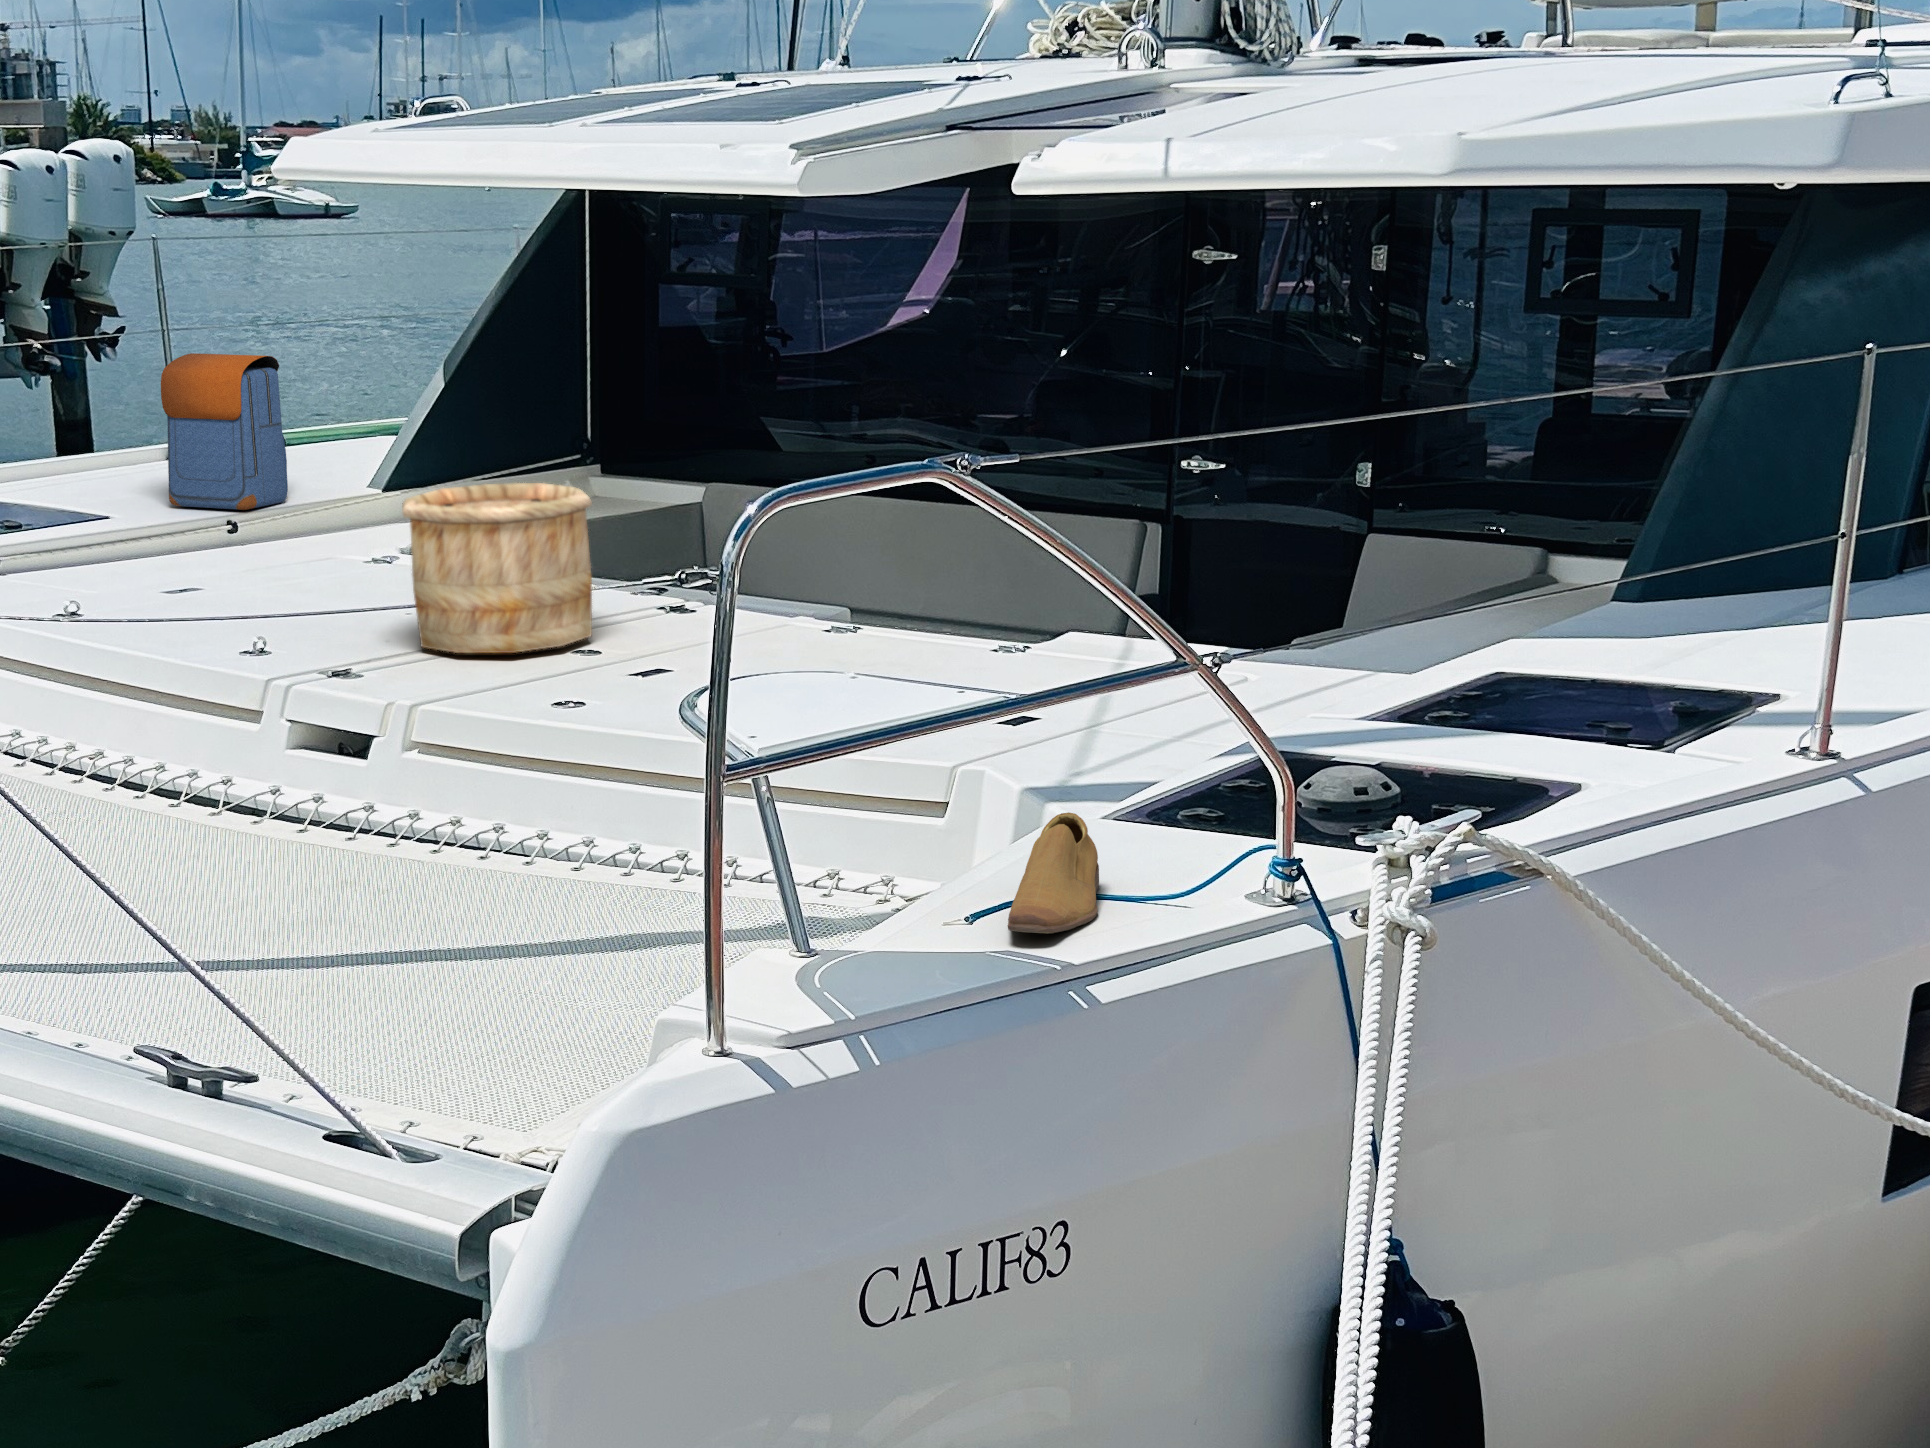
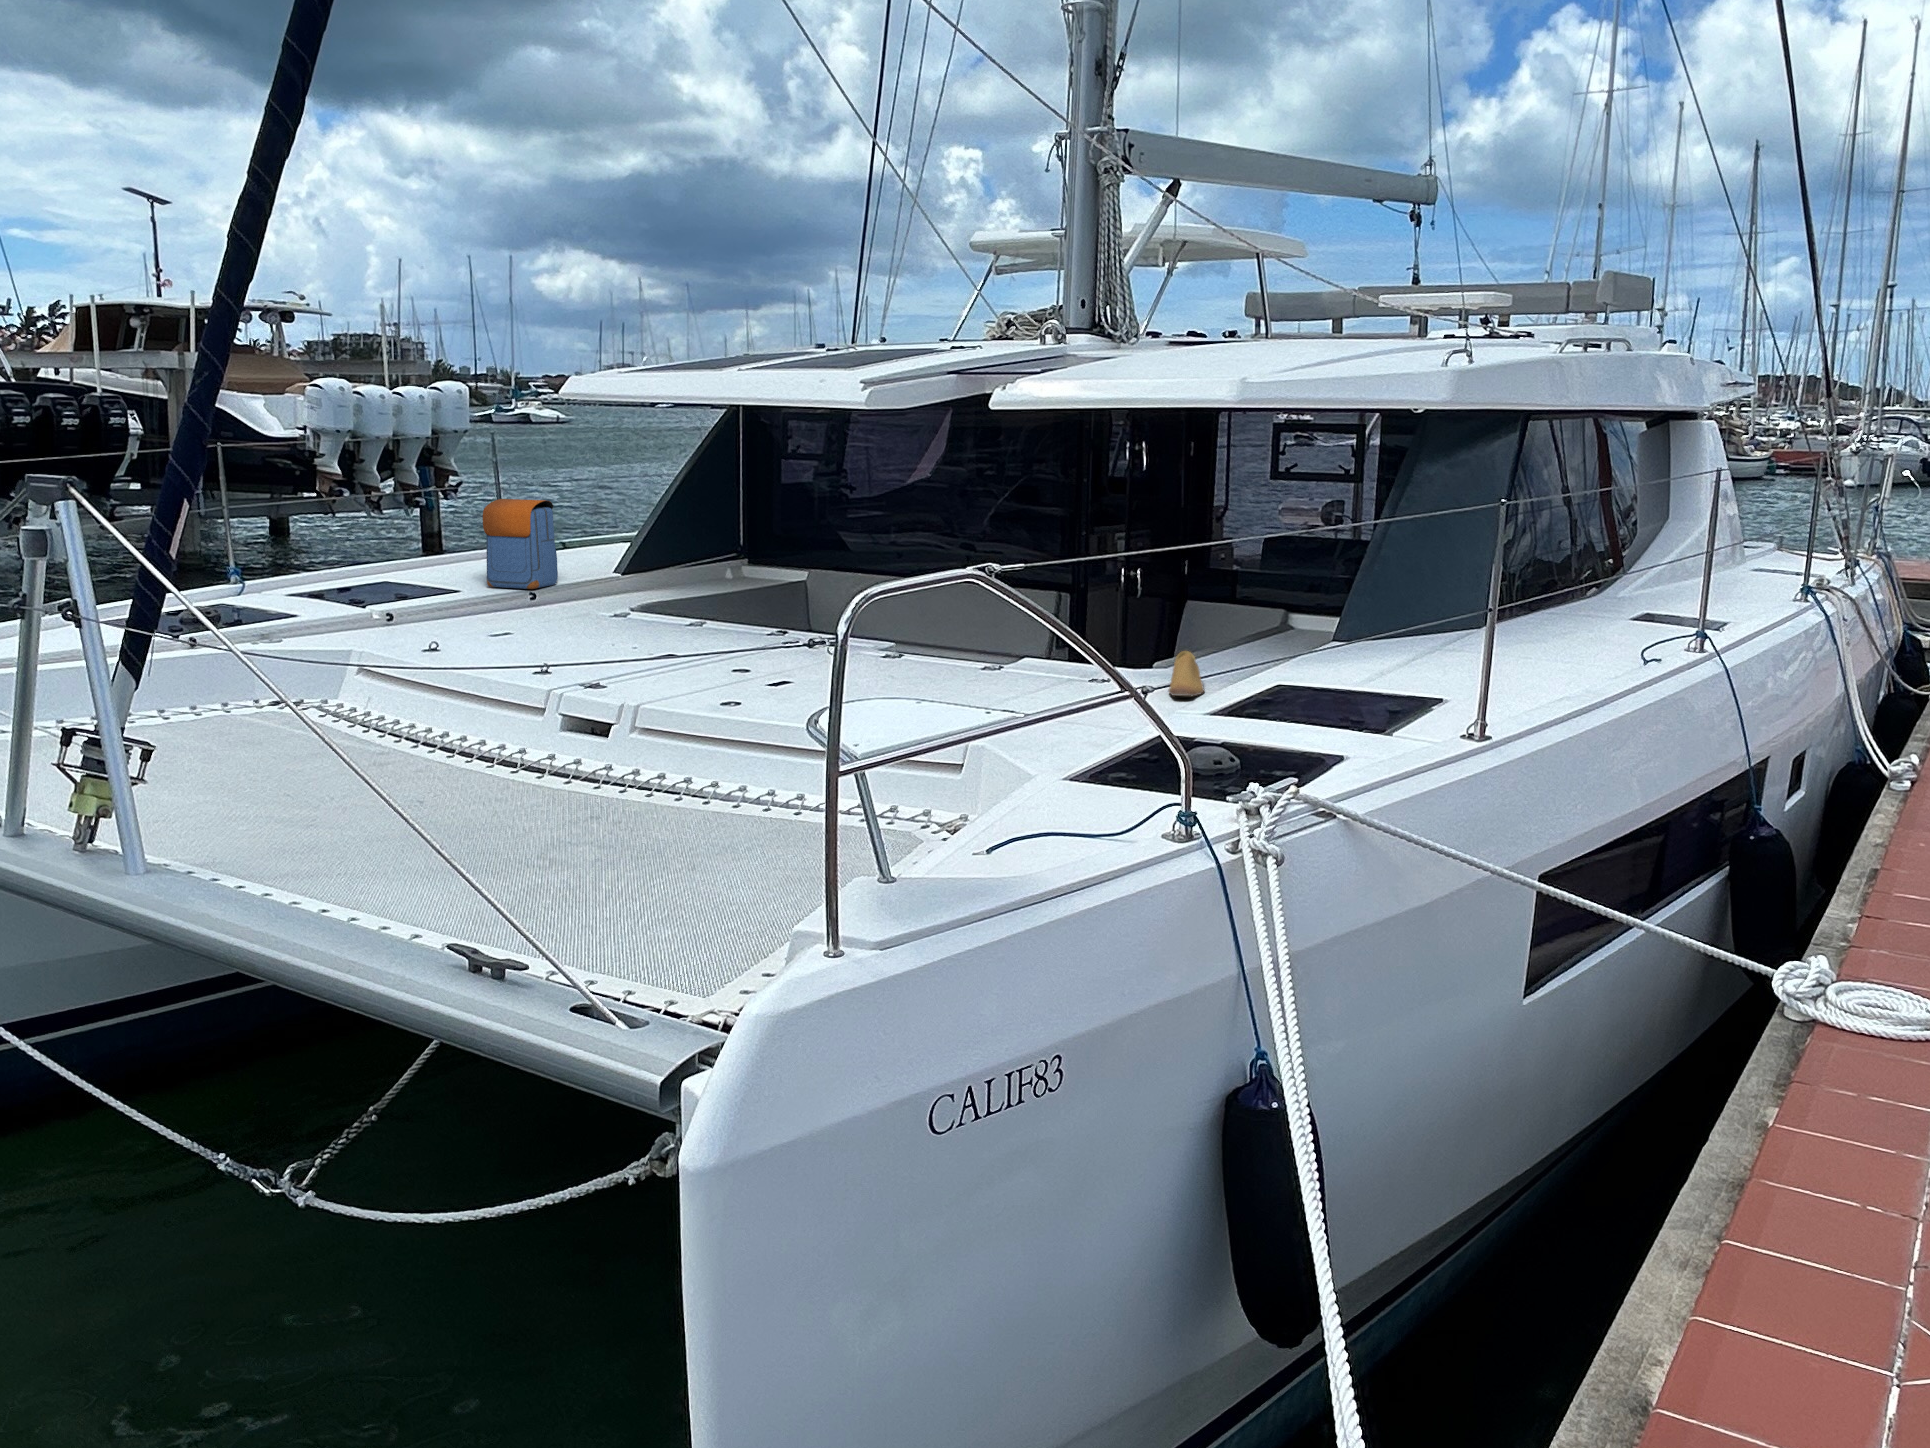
wooden bucket: present [402,483,592,653] -> none [627,576,741,676]
shoe: present [1008,812,1099,933] -> present [1168,651,1204,696]

